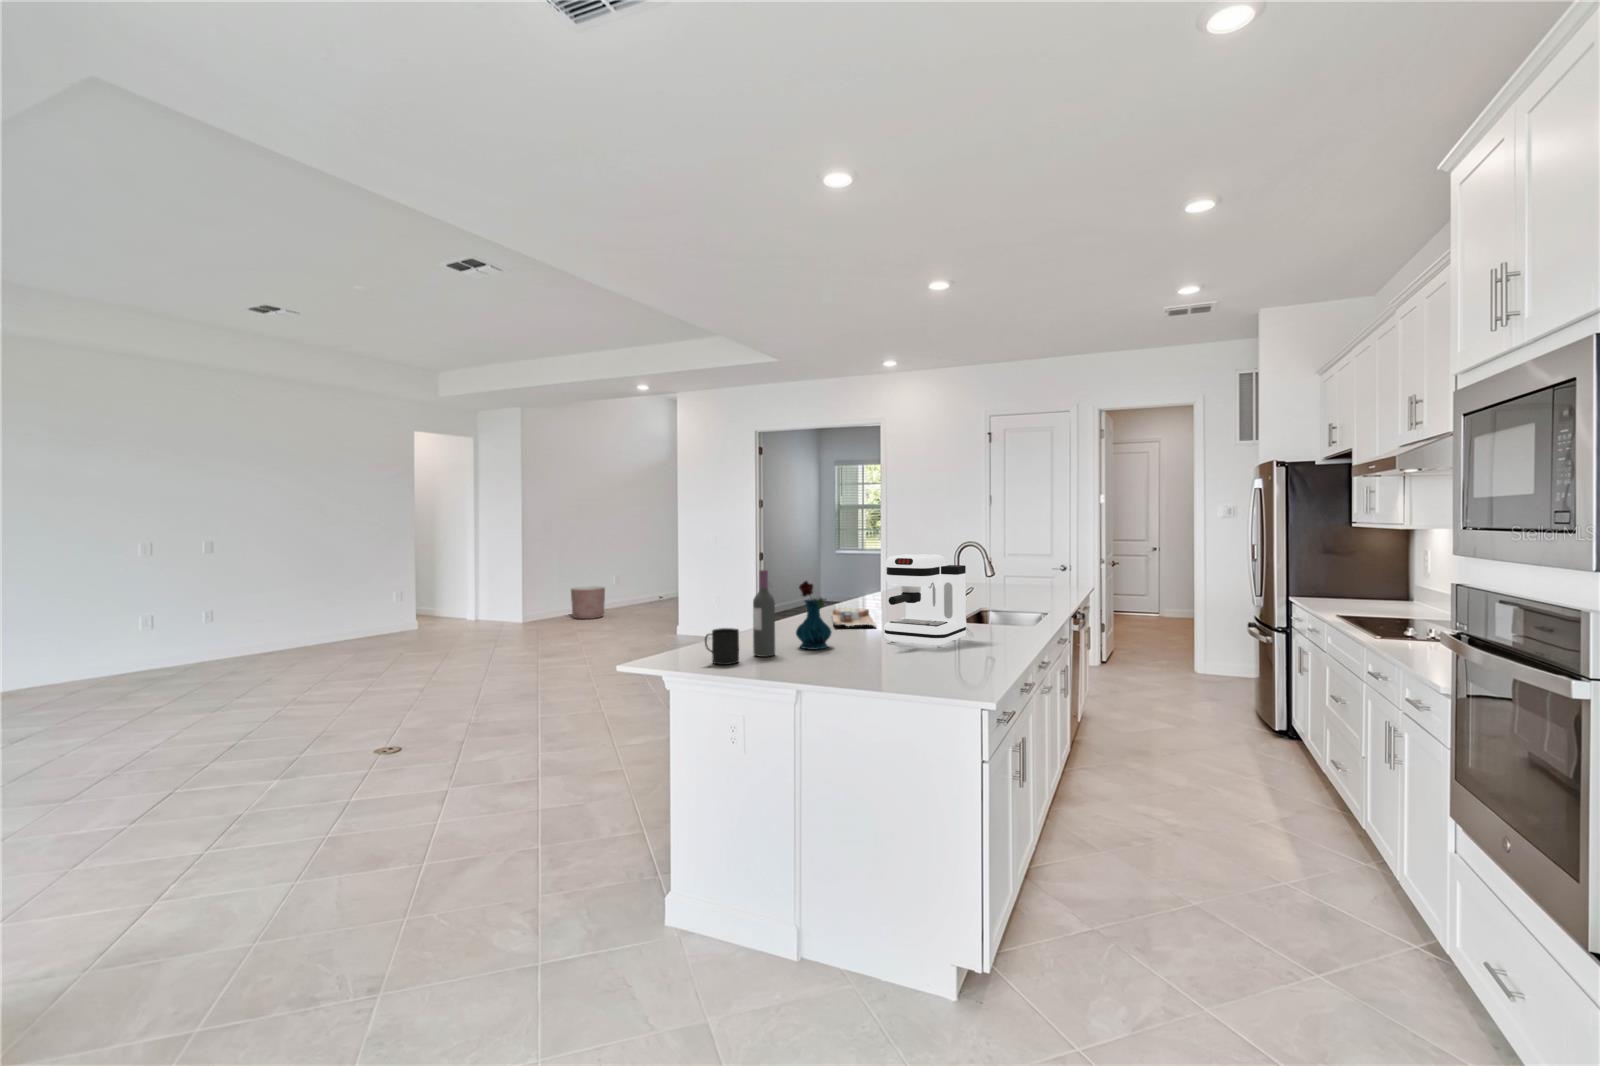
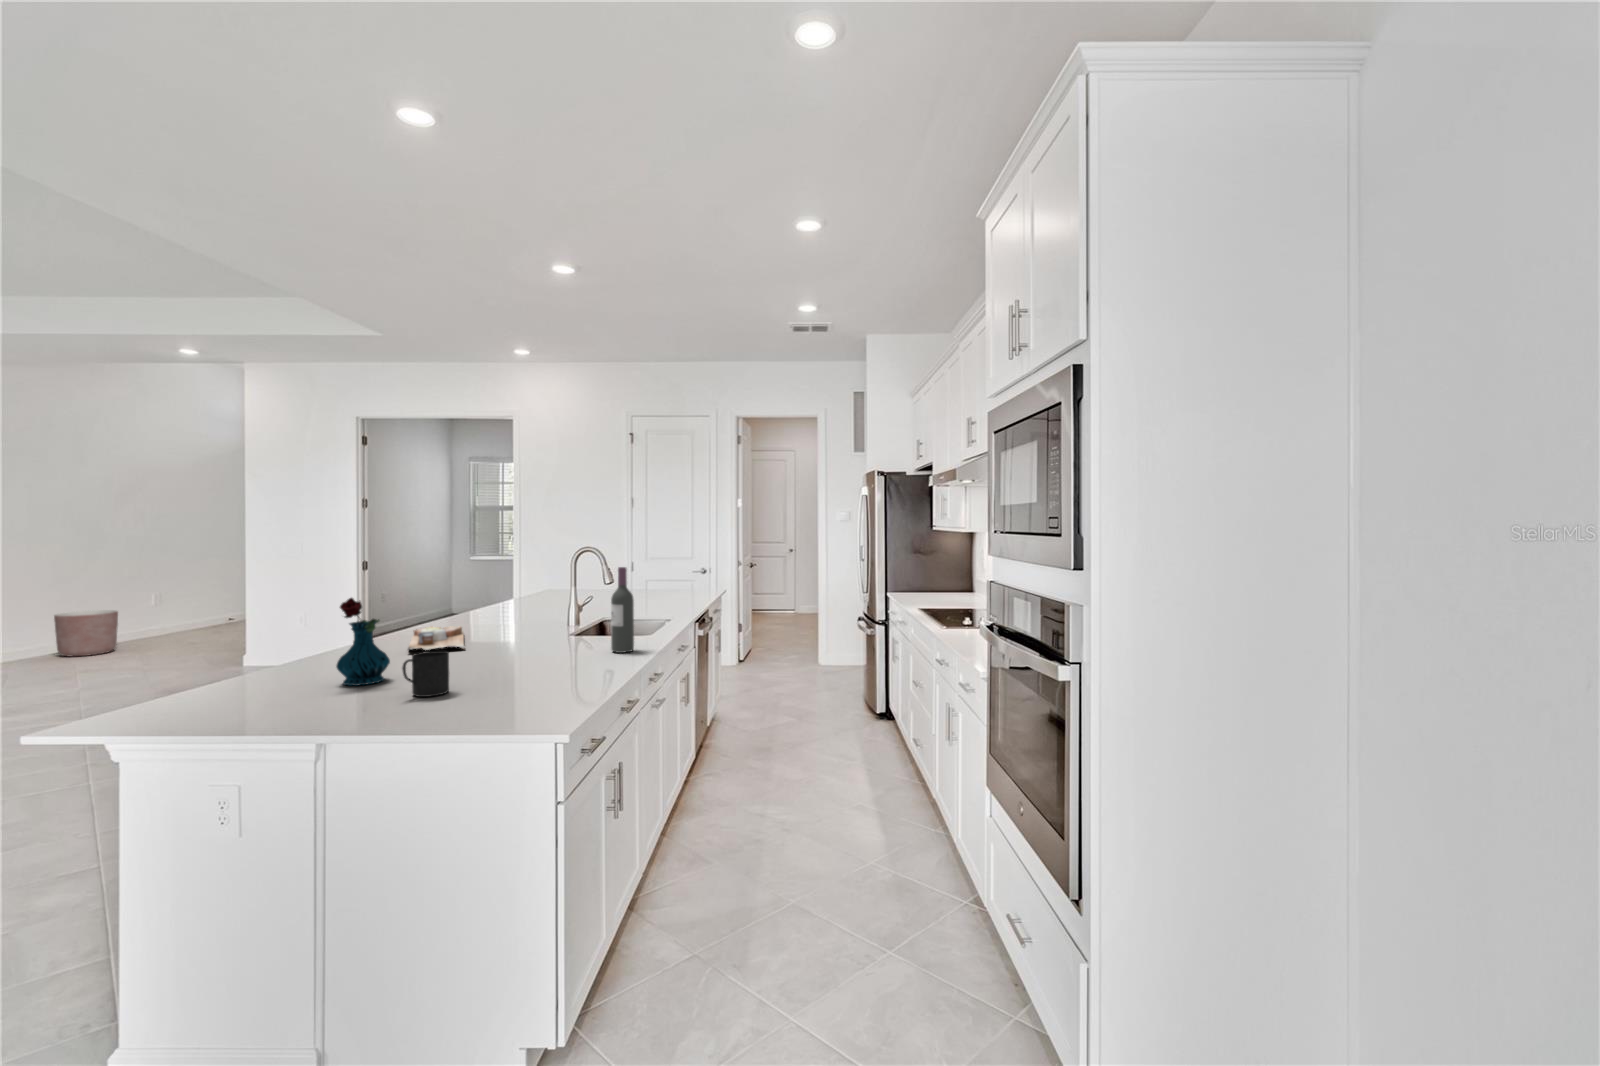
coffee maker: present [884,554,966,647] -> none [466,562,569,668]
wine bottle: present [753,570,775,657] -> present [611,567,634,653]
mug: present [705,628,739,665] -> present [402,651,449,697]

